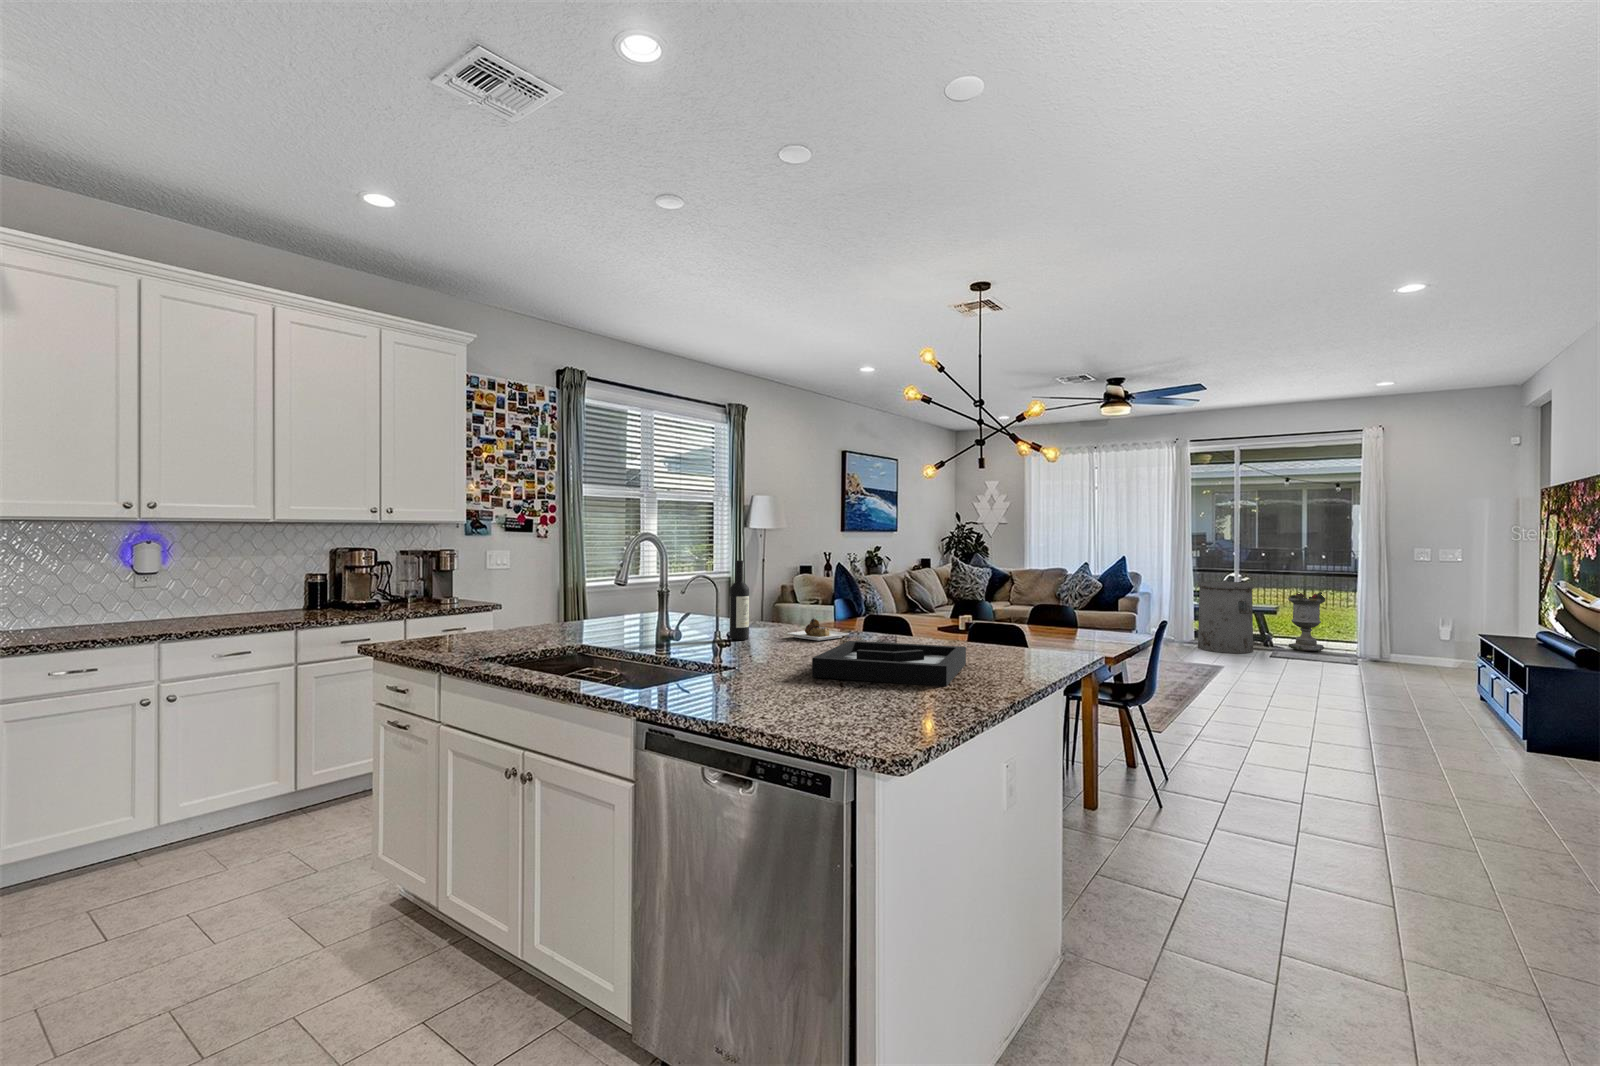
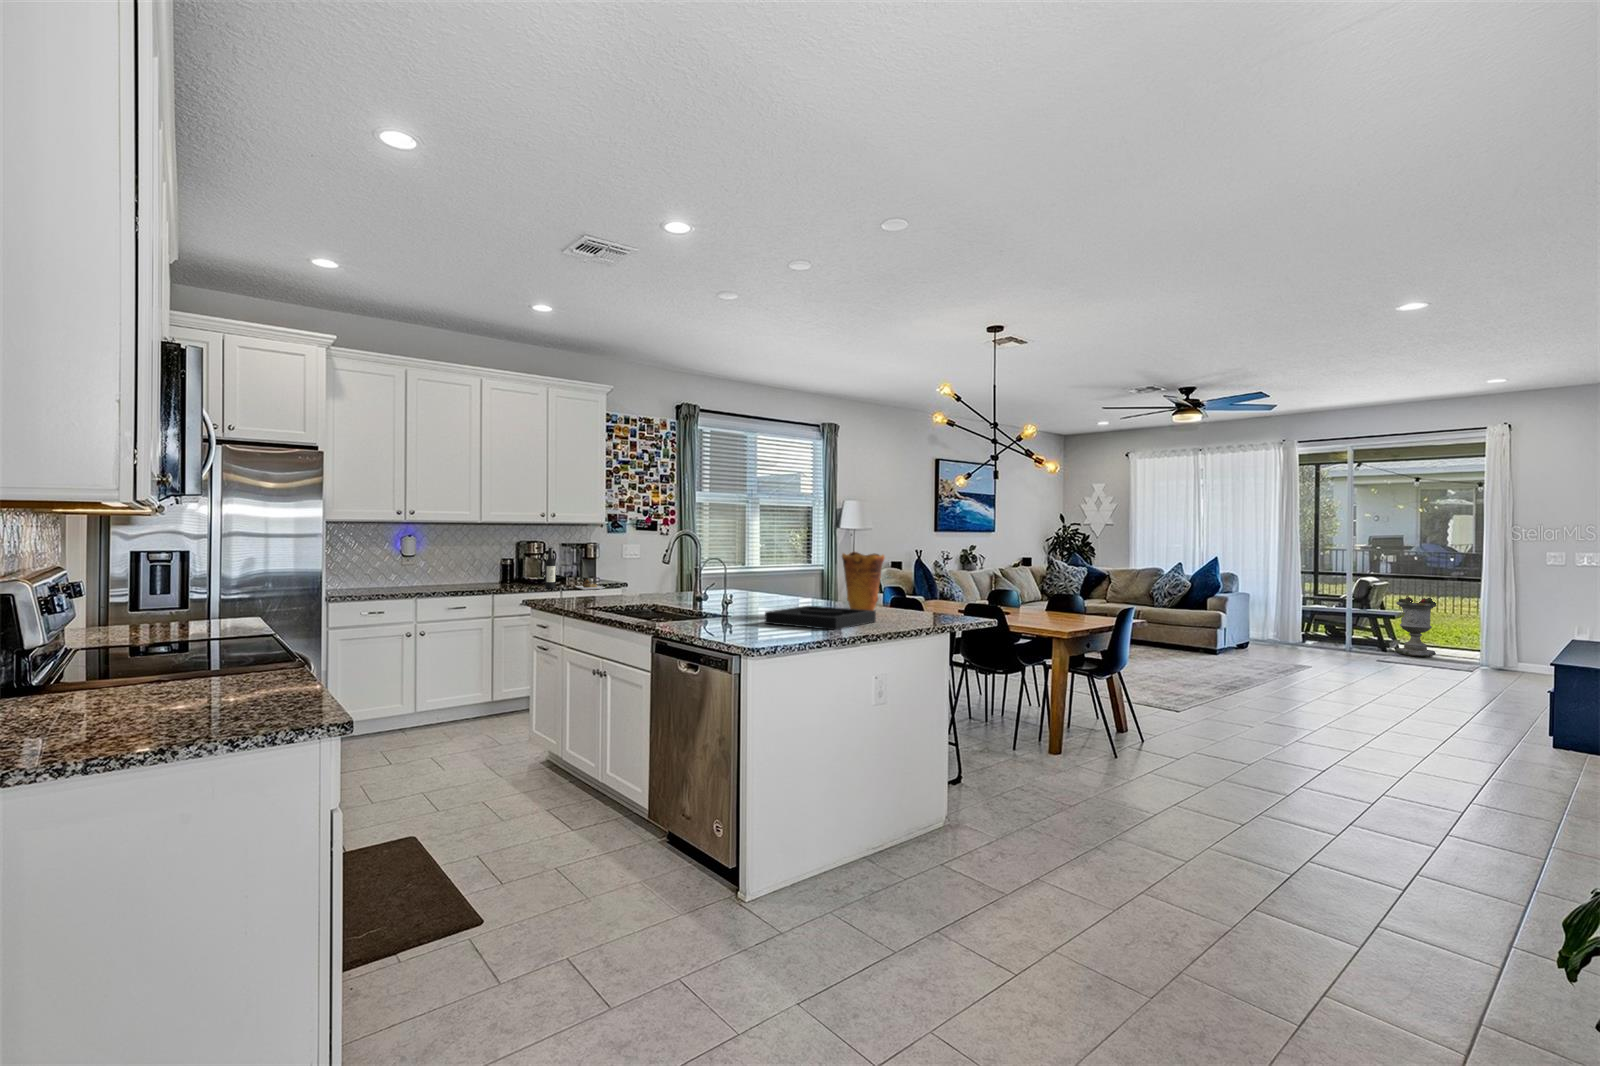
vase: none [880,557,944,649] -> present [842,552,884,610]
wine bottle: present [730,560,849,641] -> present [545,548,605,590]
trash can: present [1198,580,1254,653] -> none [1295,583,1355,655]

